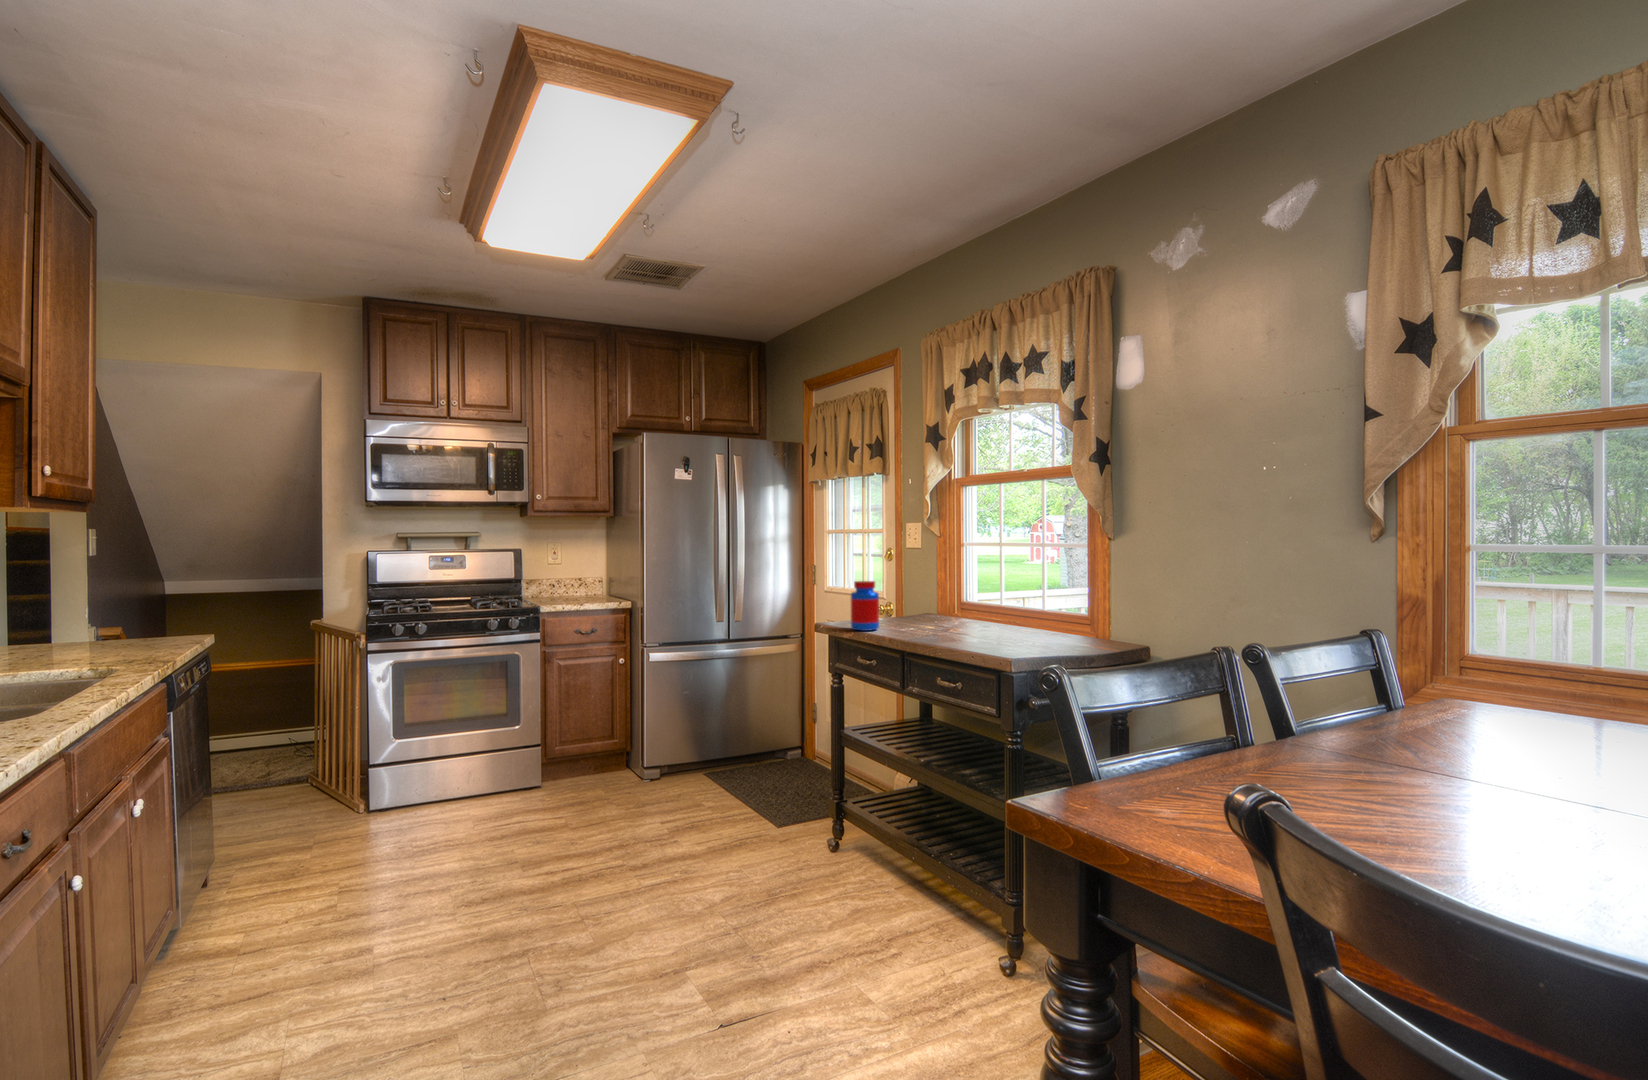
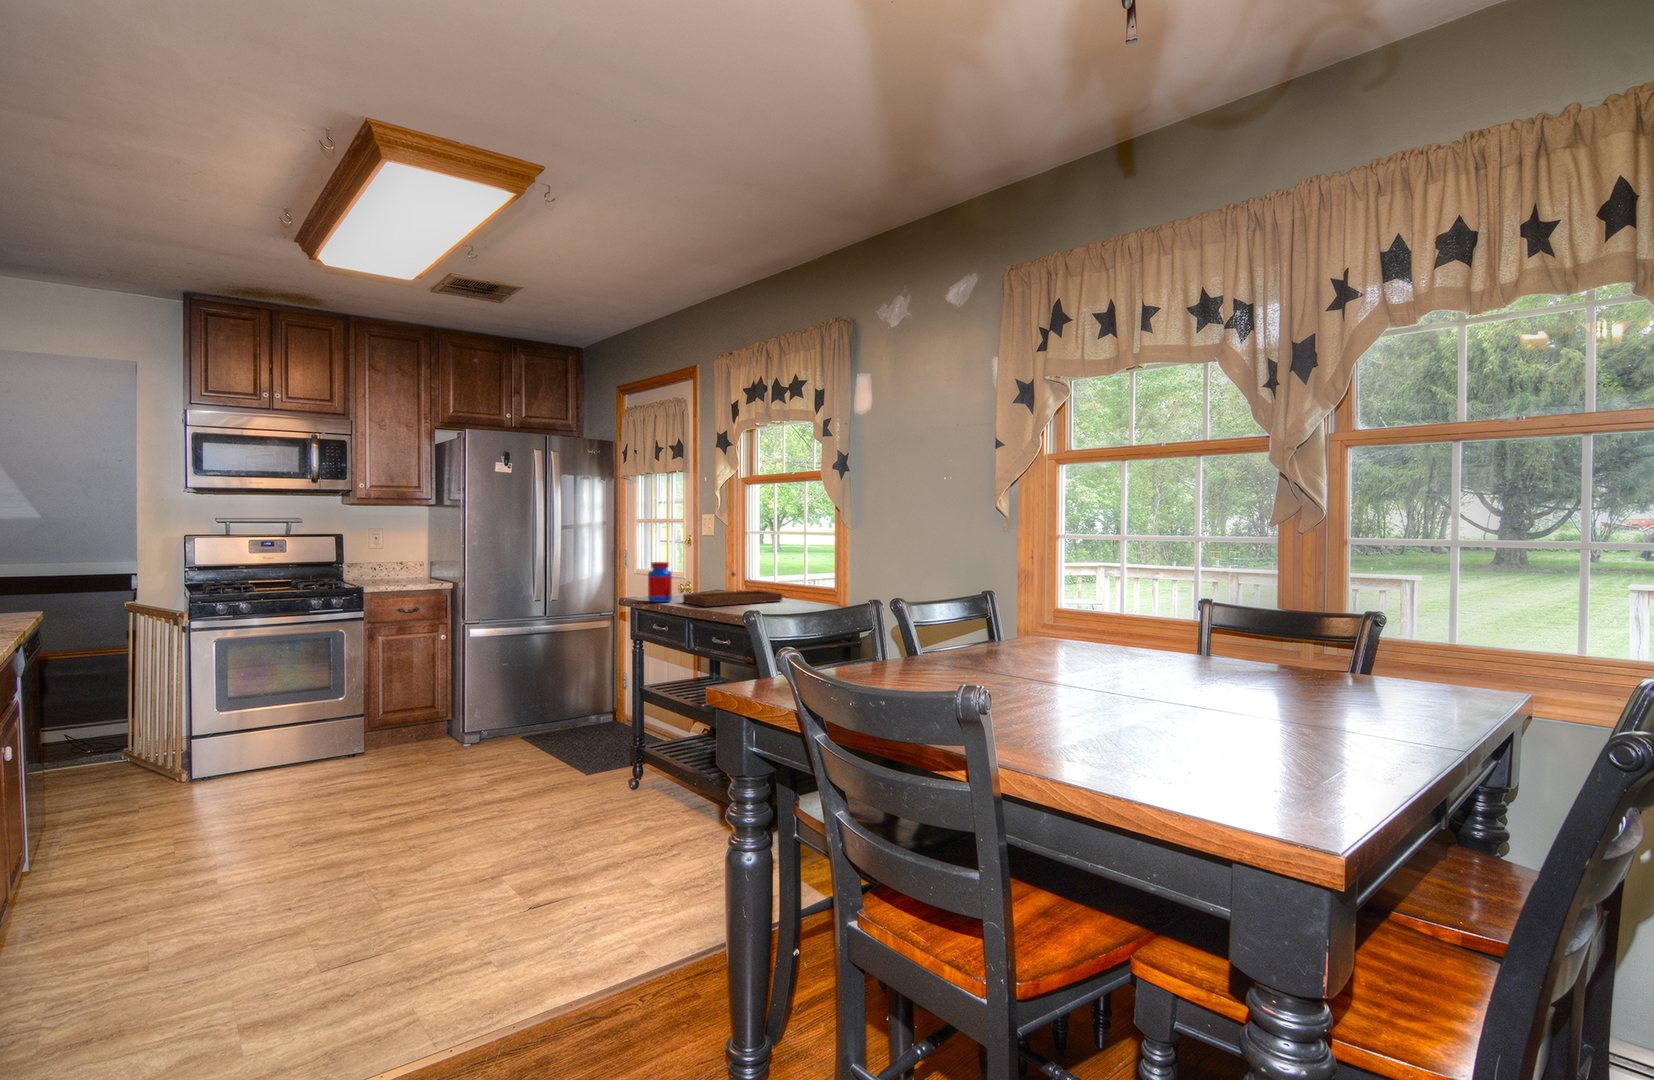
tray: none [894,593,1017,637] -> present [683,572,782,606]

